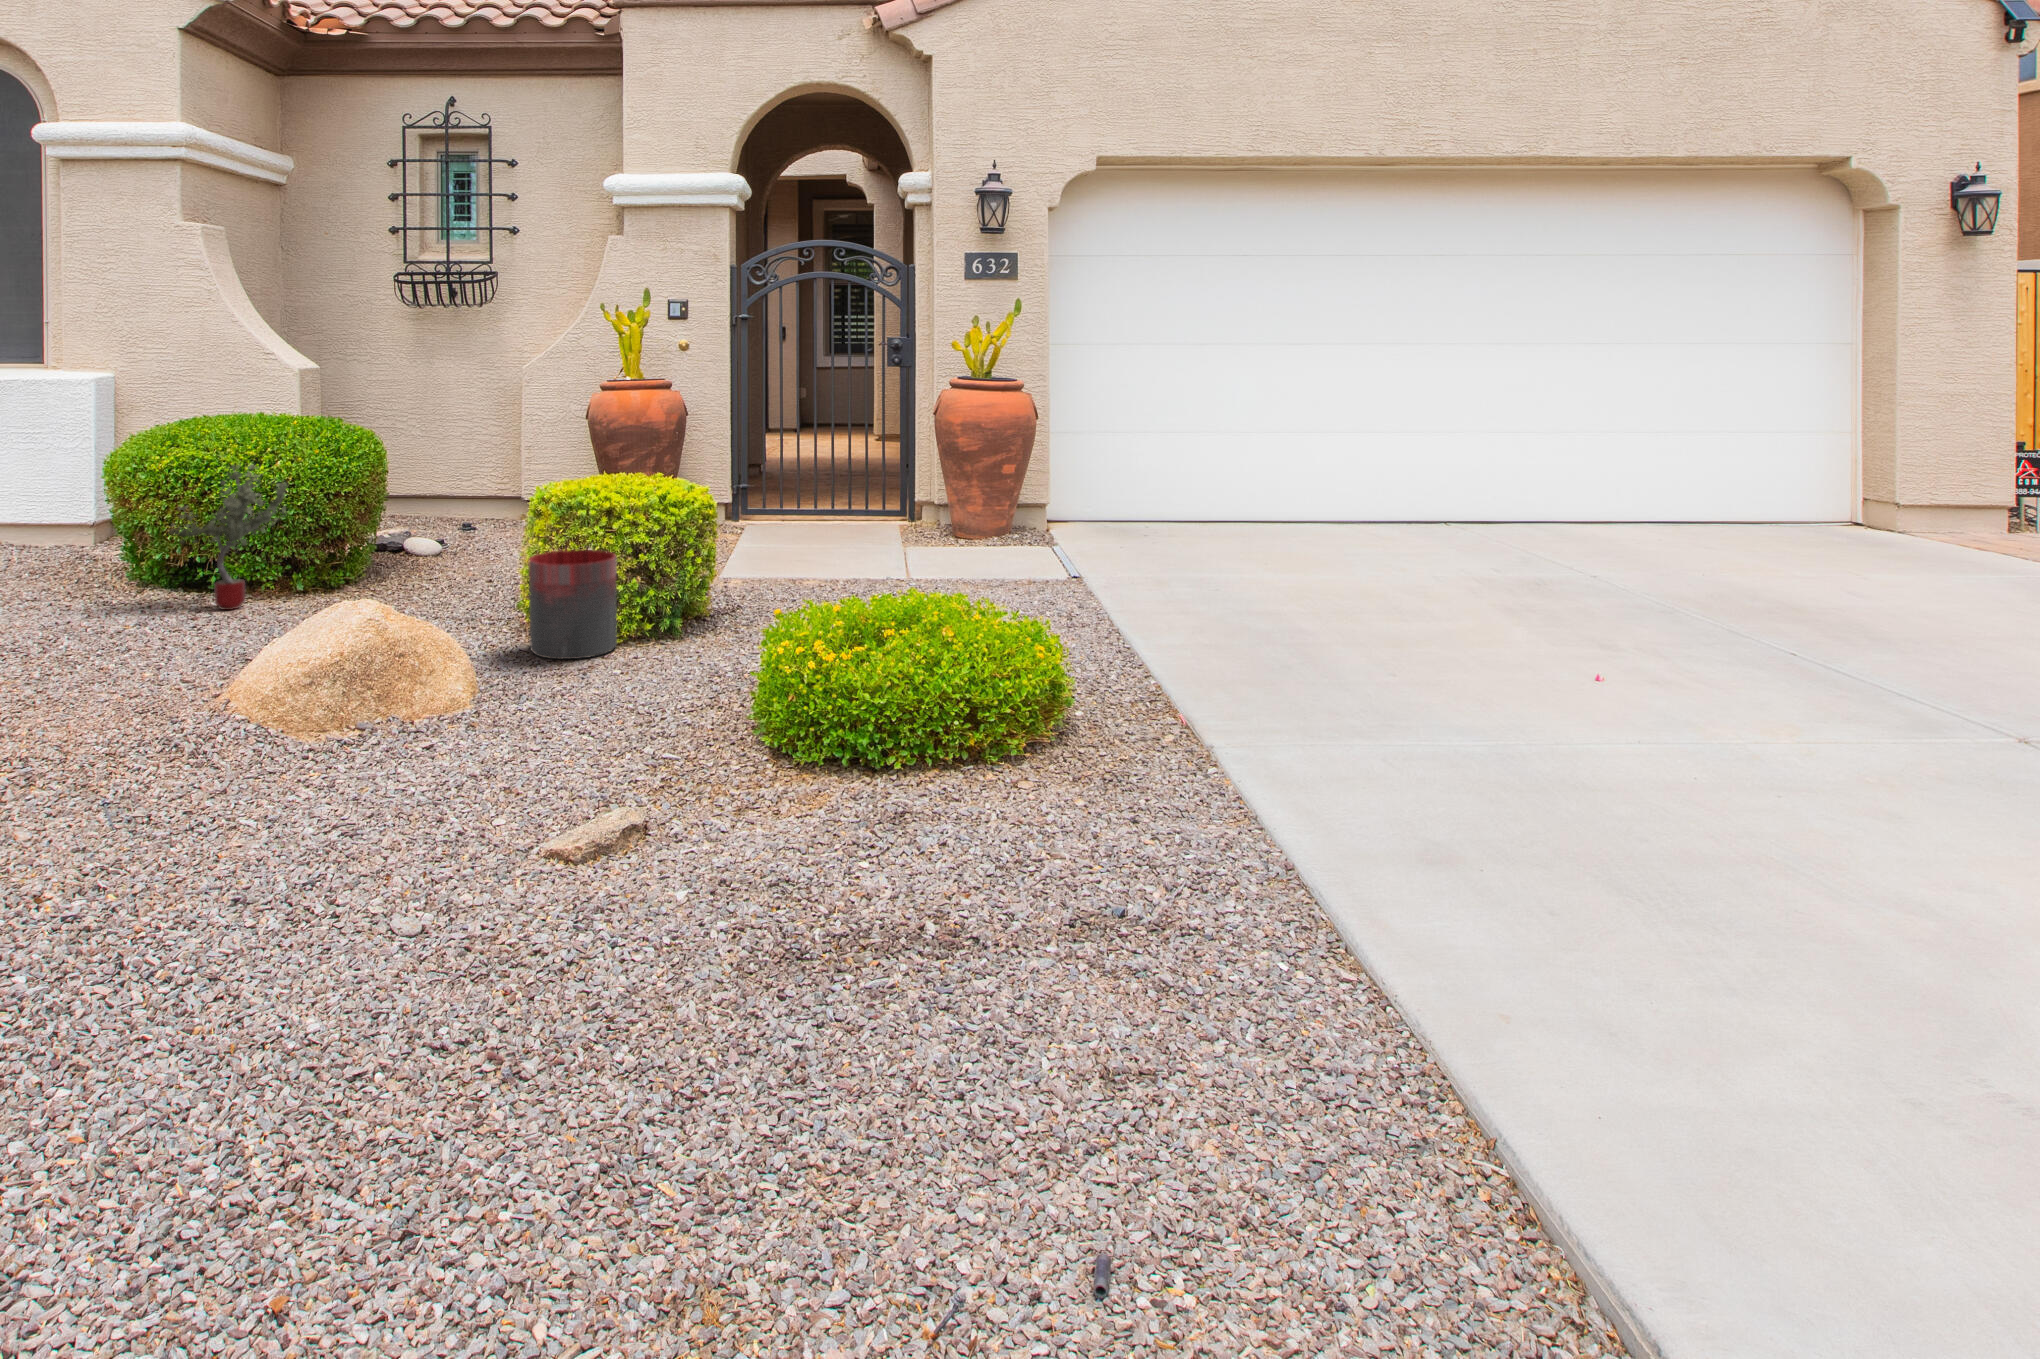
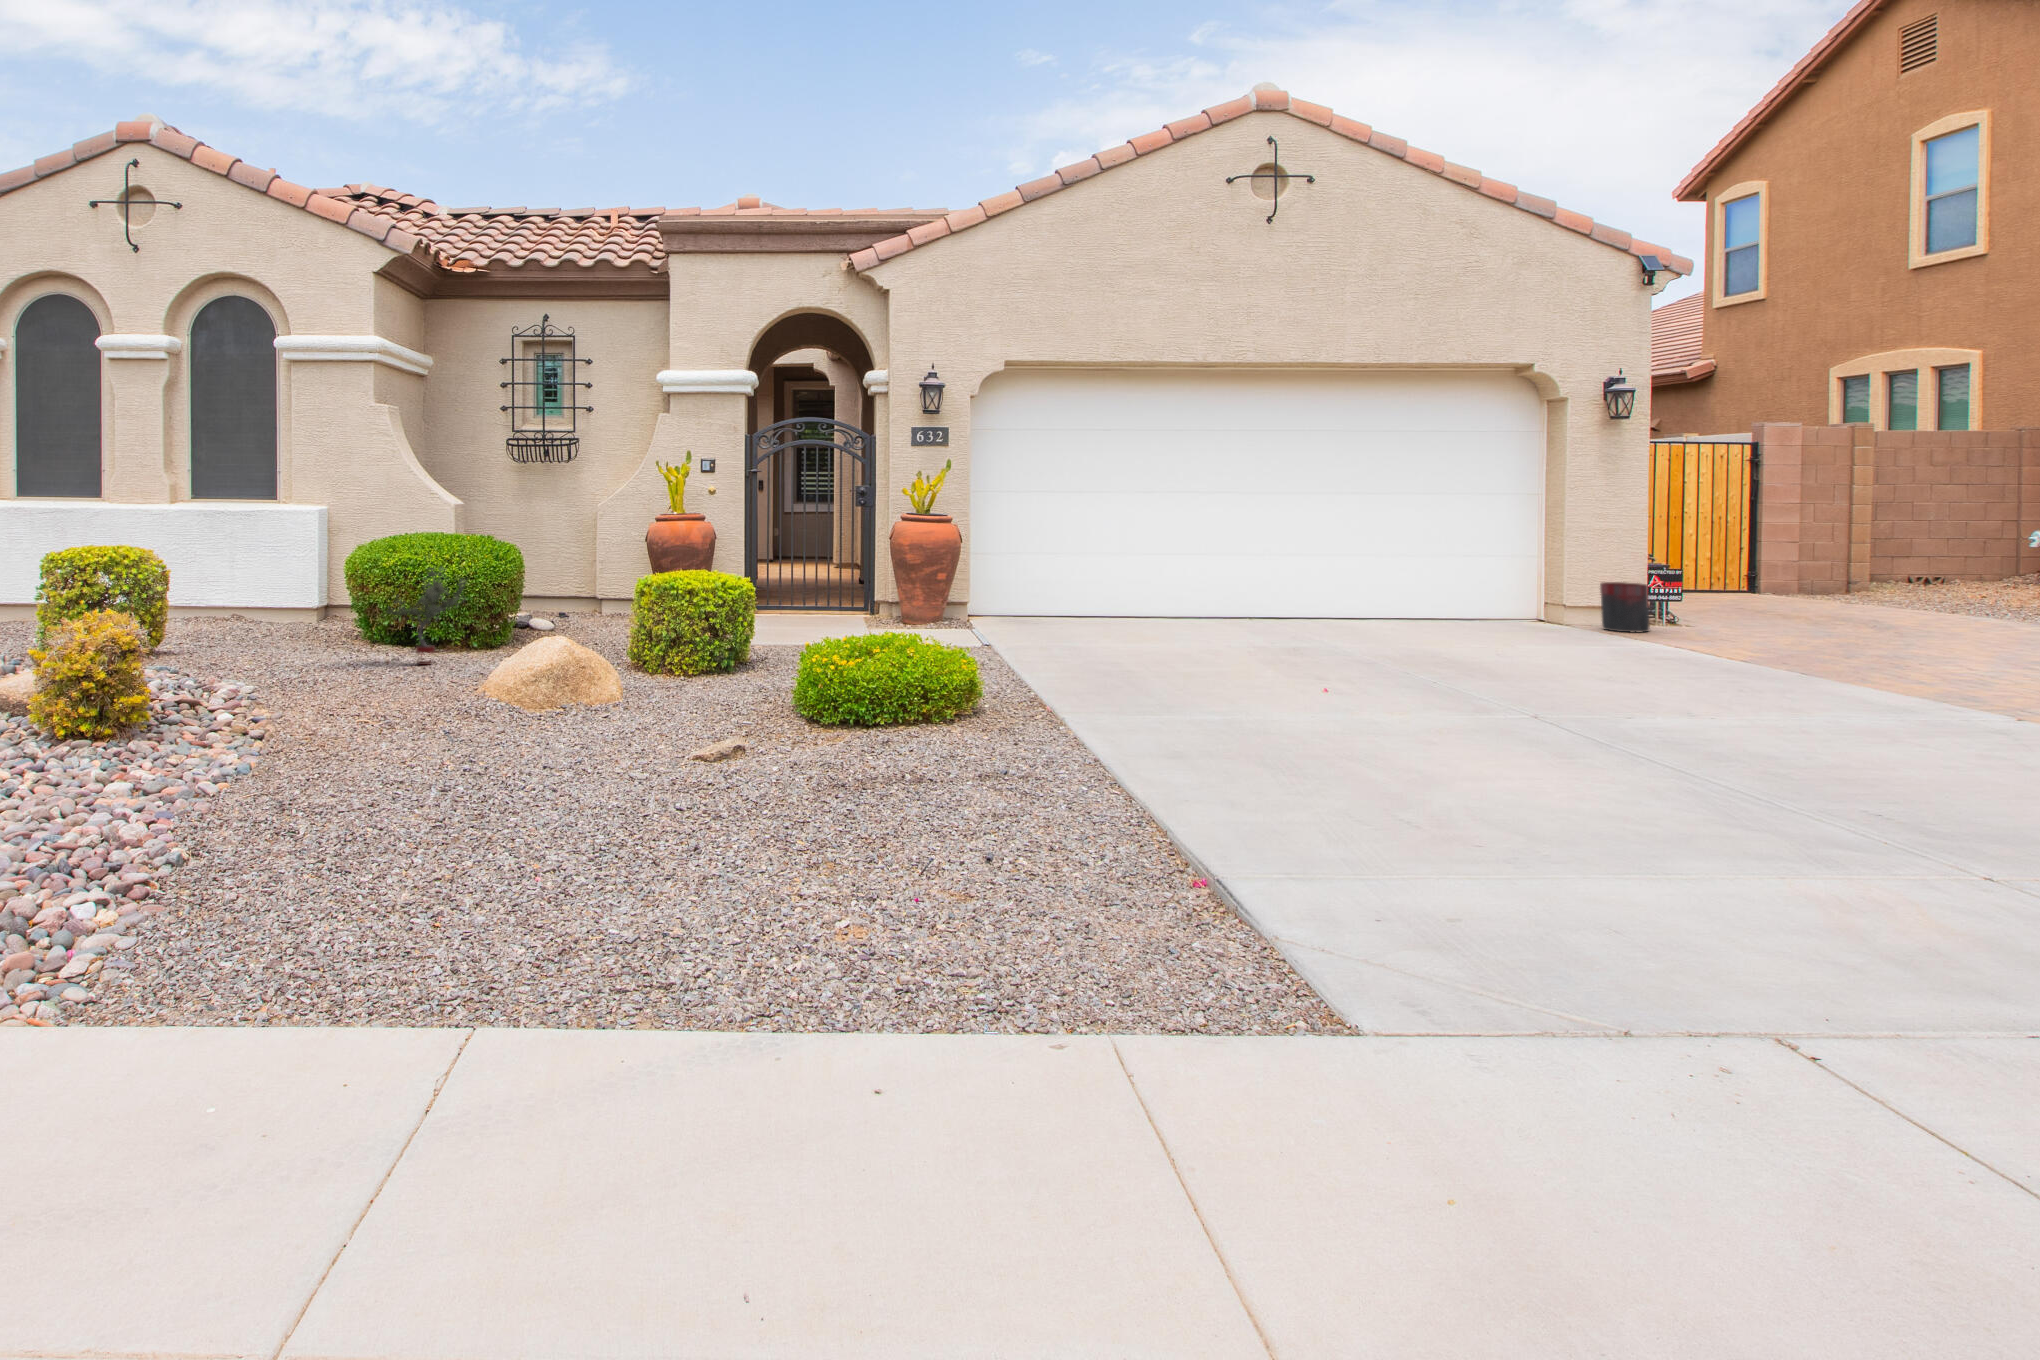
trash can: present [528,550,617,659] -> present [1600,582,1649,633]

